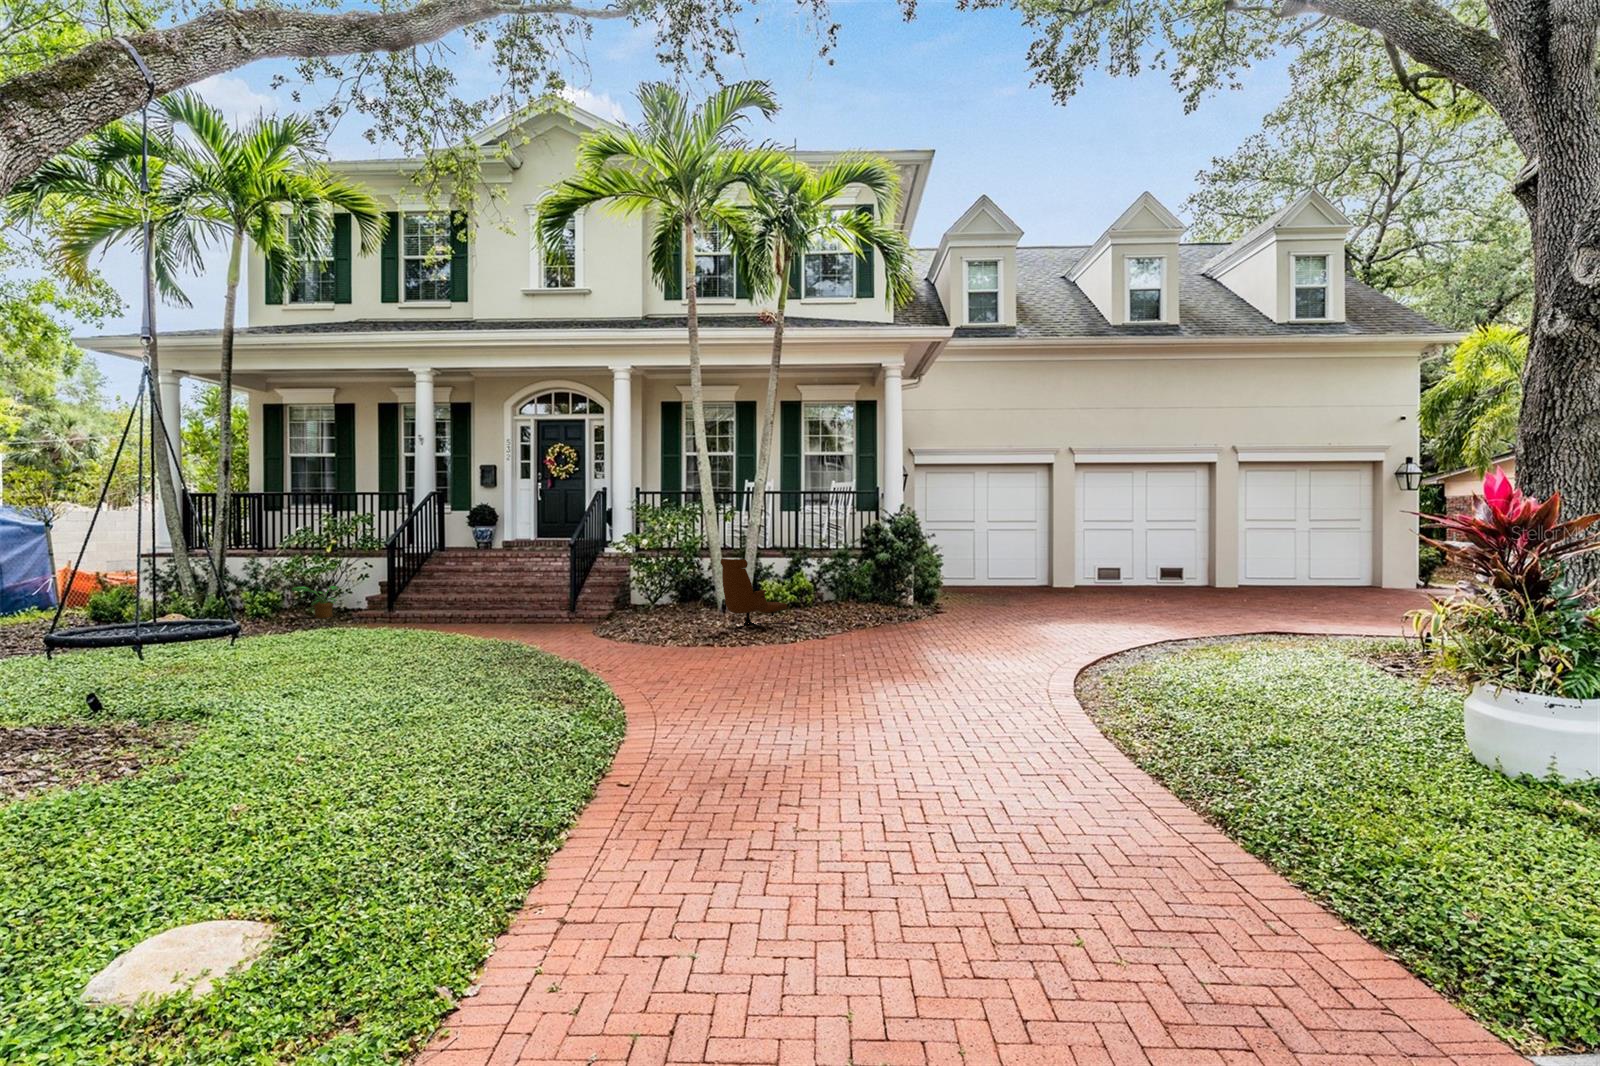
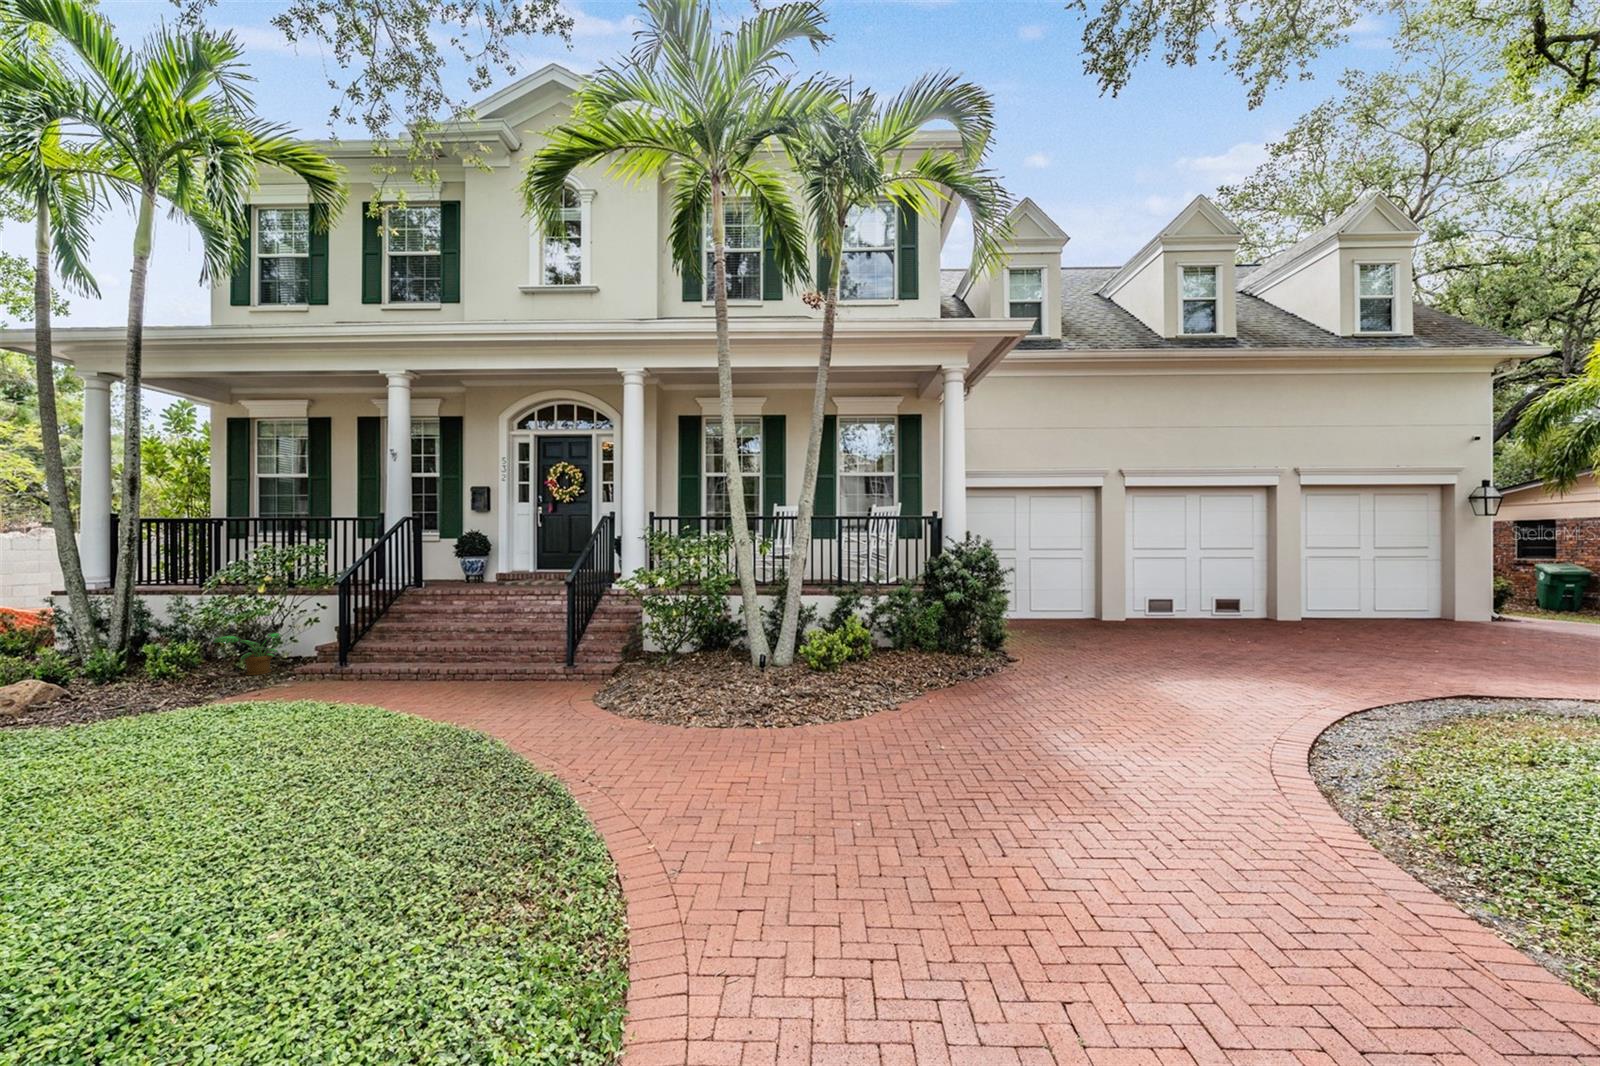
lounge chair: present [720,558,787,631] -> none [760,605,840,702]

